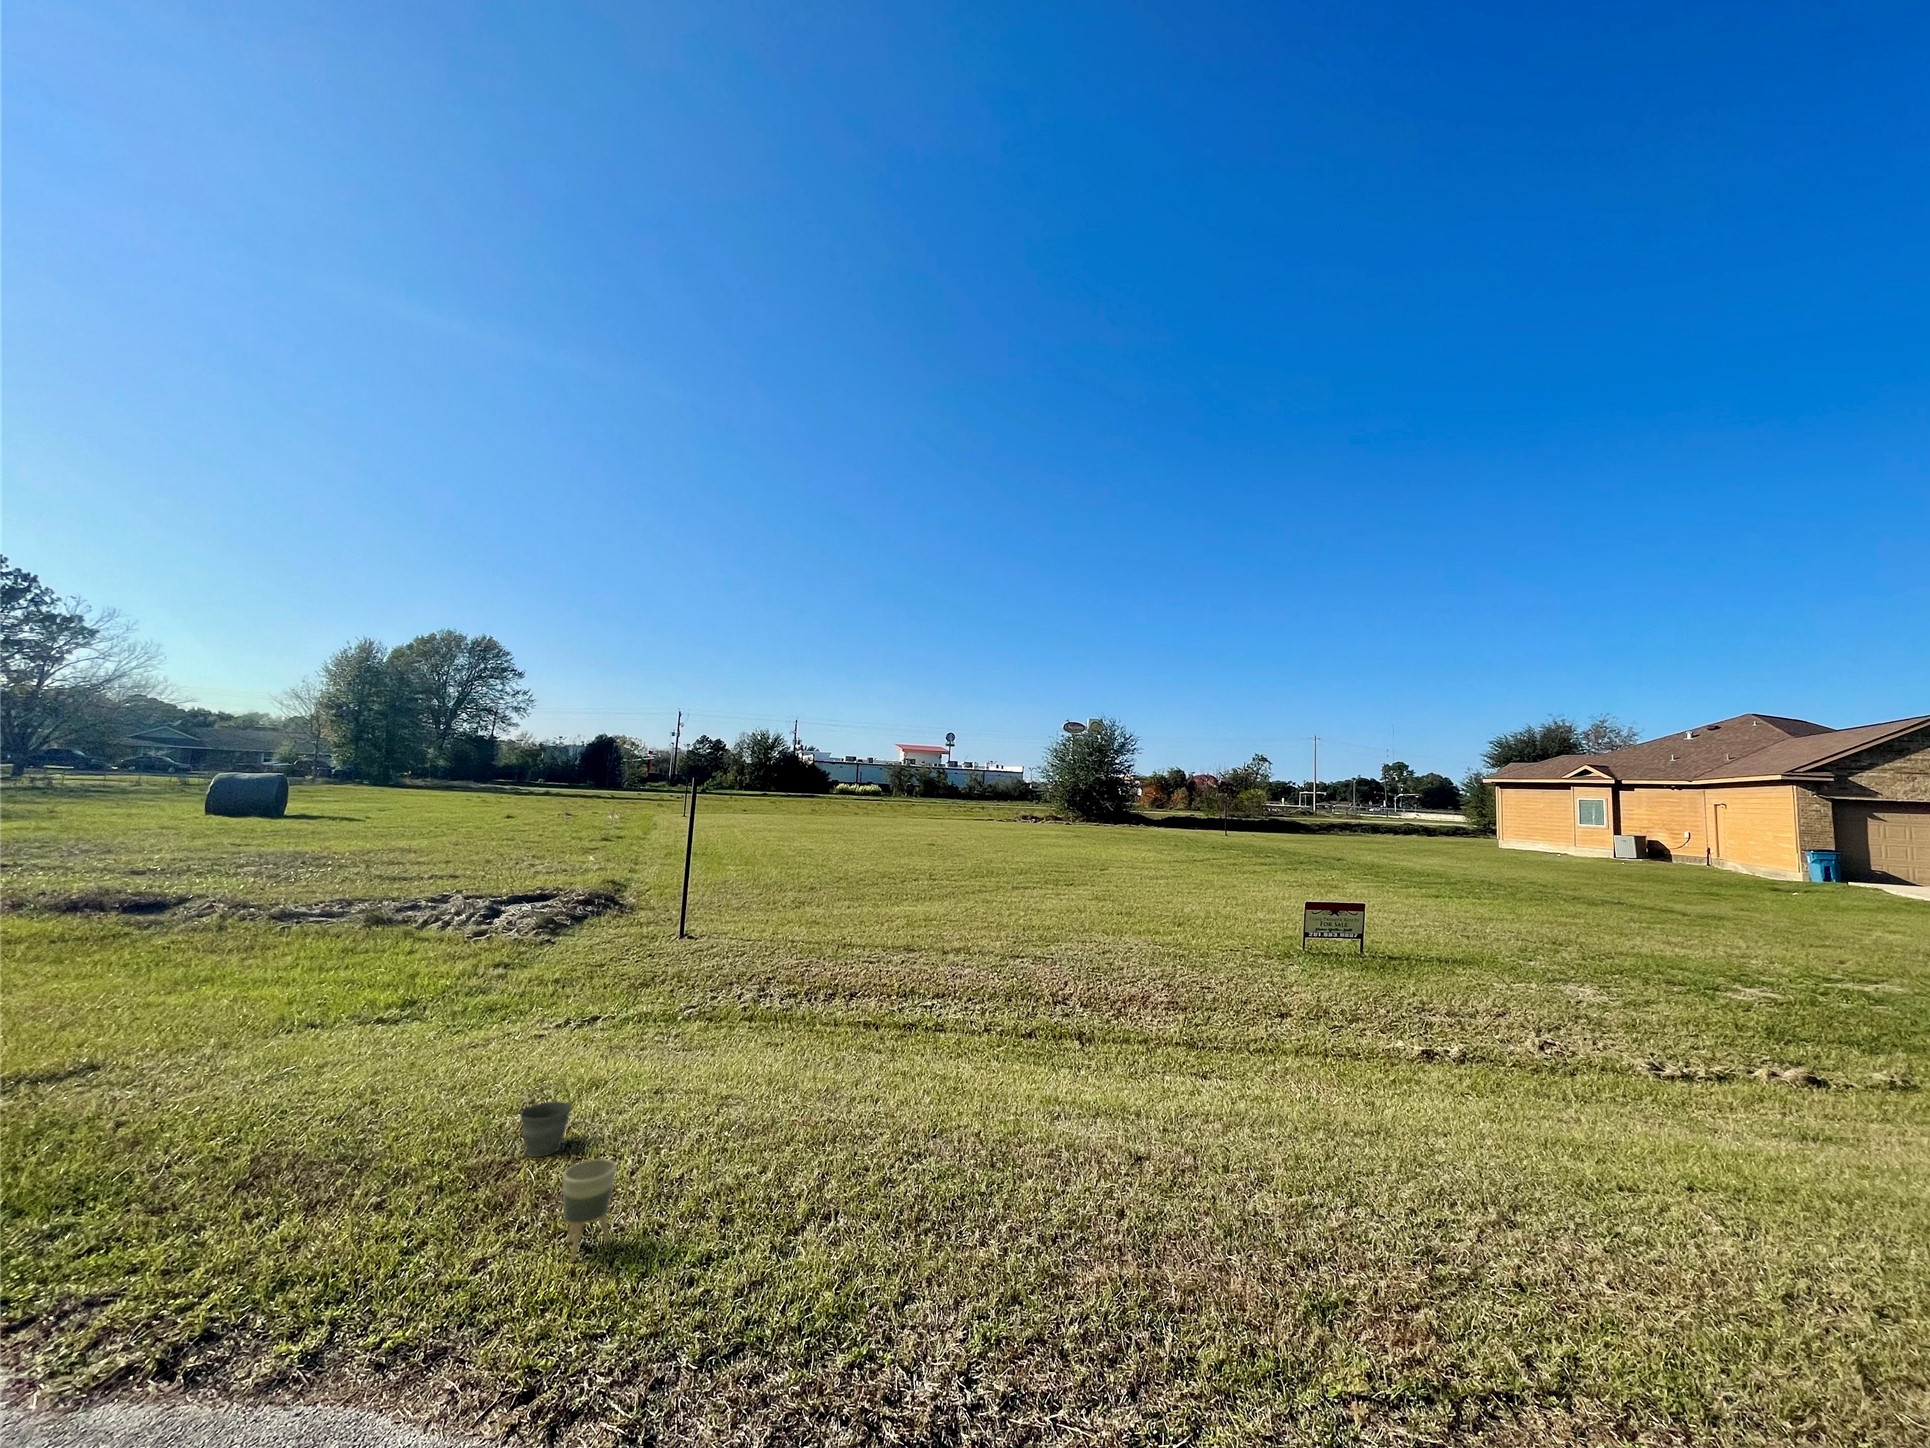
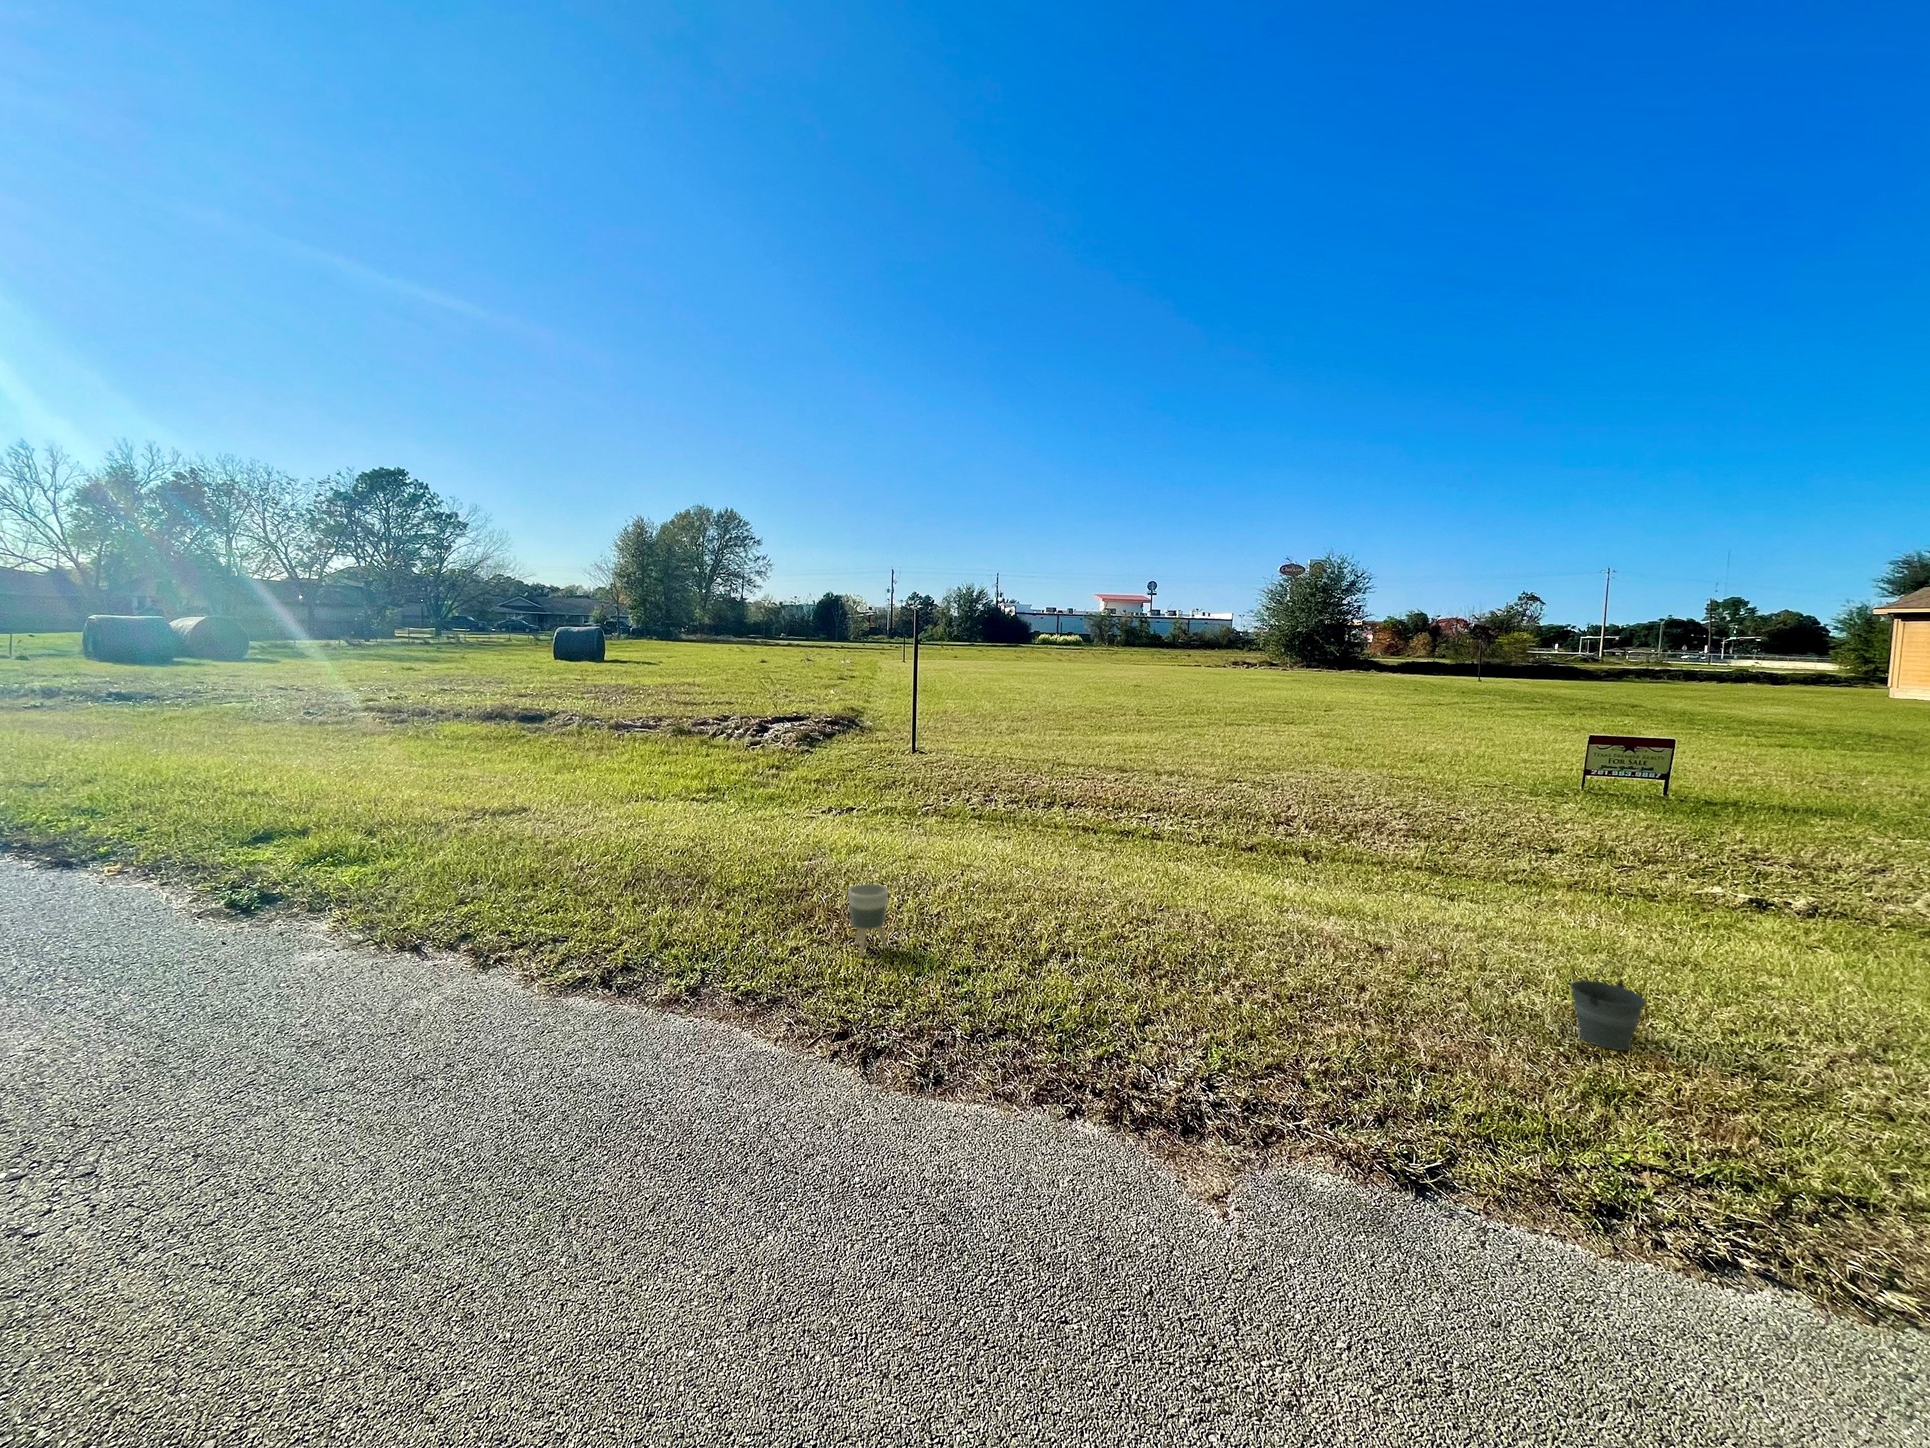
bucket: present [520,1087,573,1157] -> present [1570,962,1646,1051]

